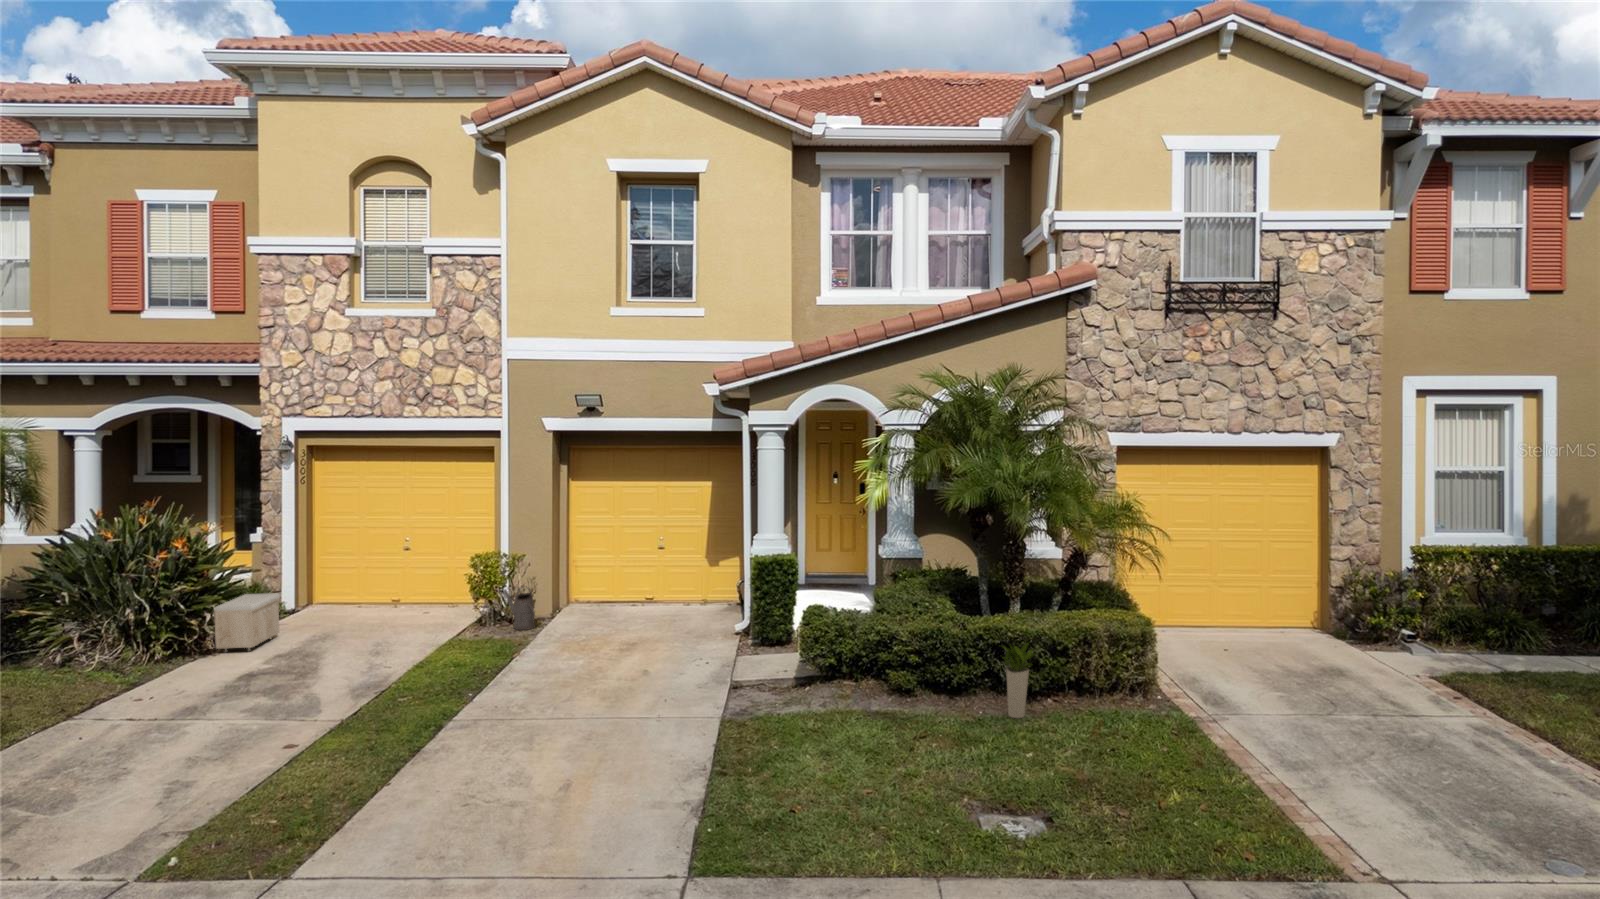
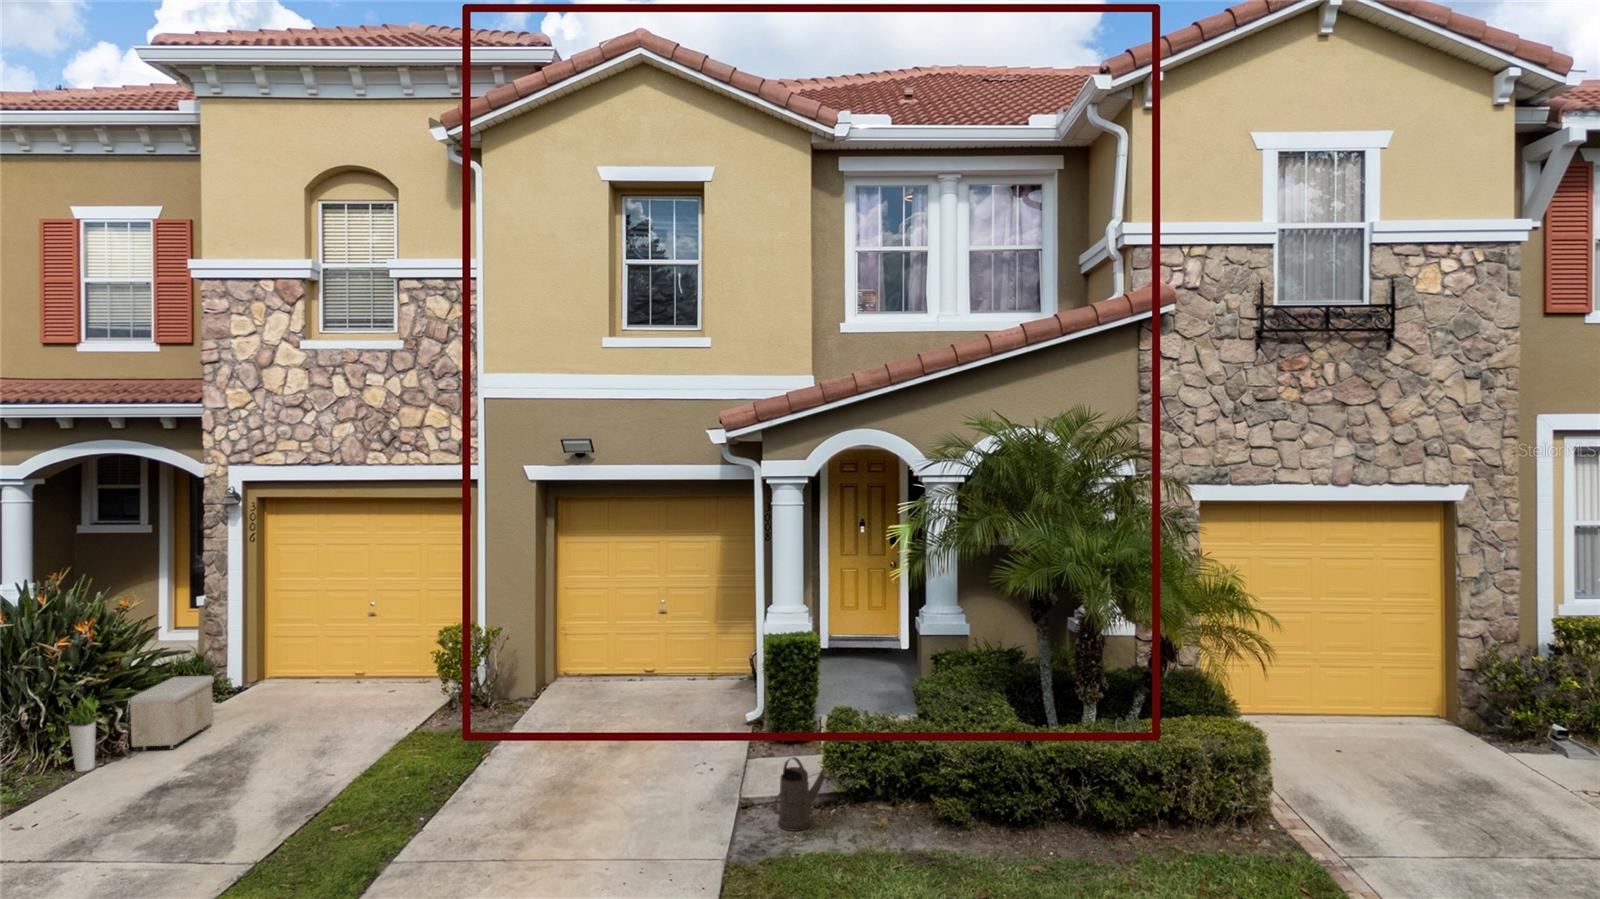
watering can: present [504,588,535,630] -> present [774,757,825,831]
planter: present [1004,643,1033,718] -> present [66,696,101,772]

